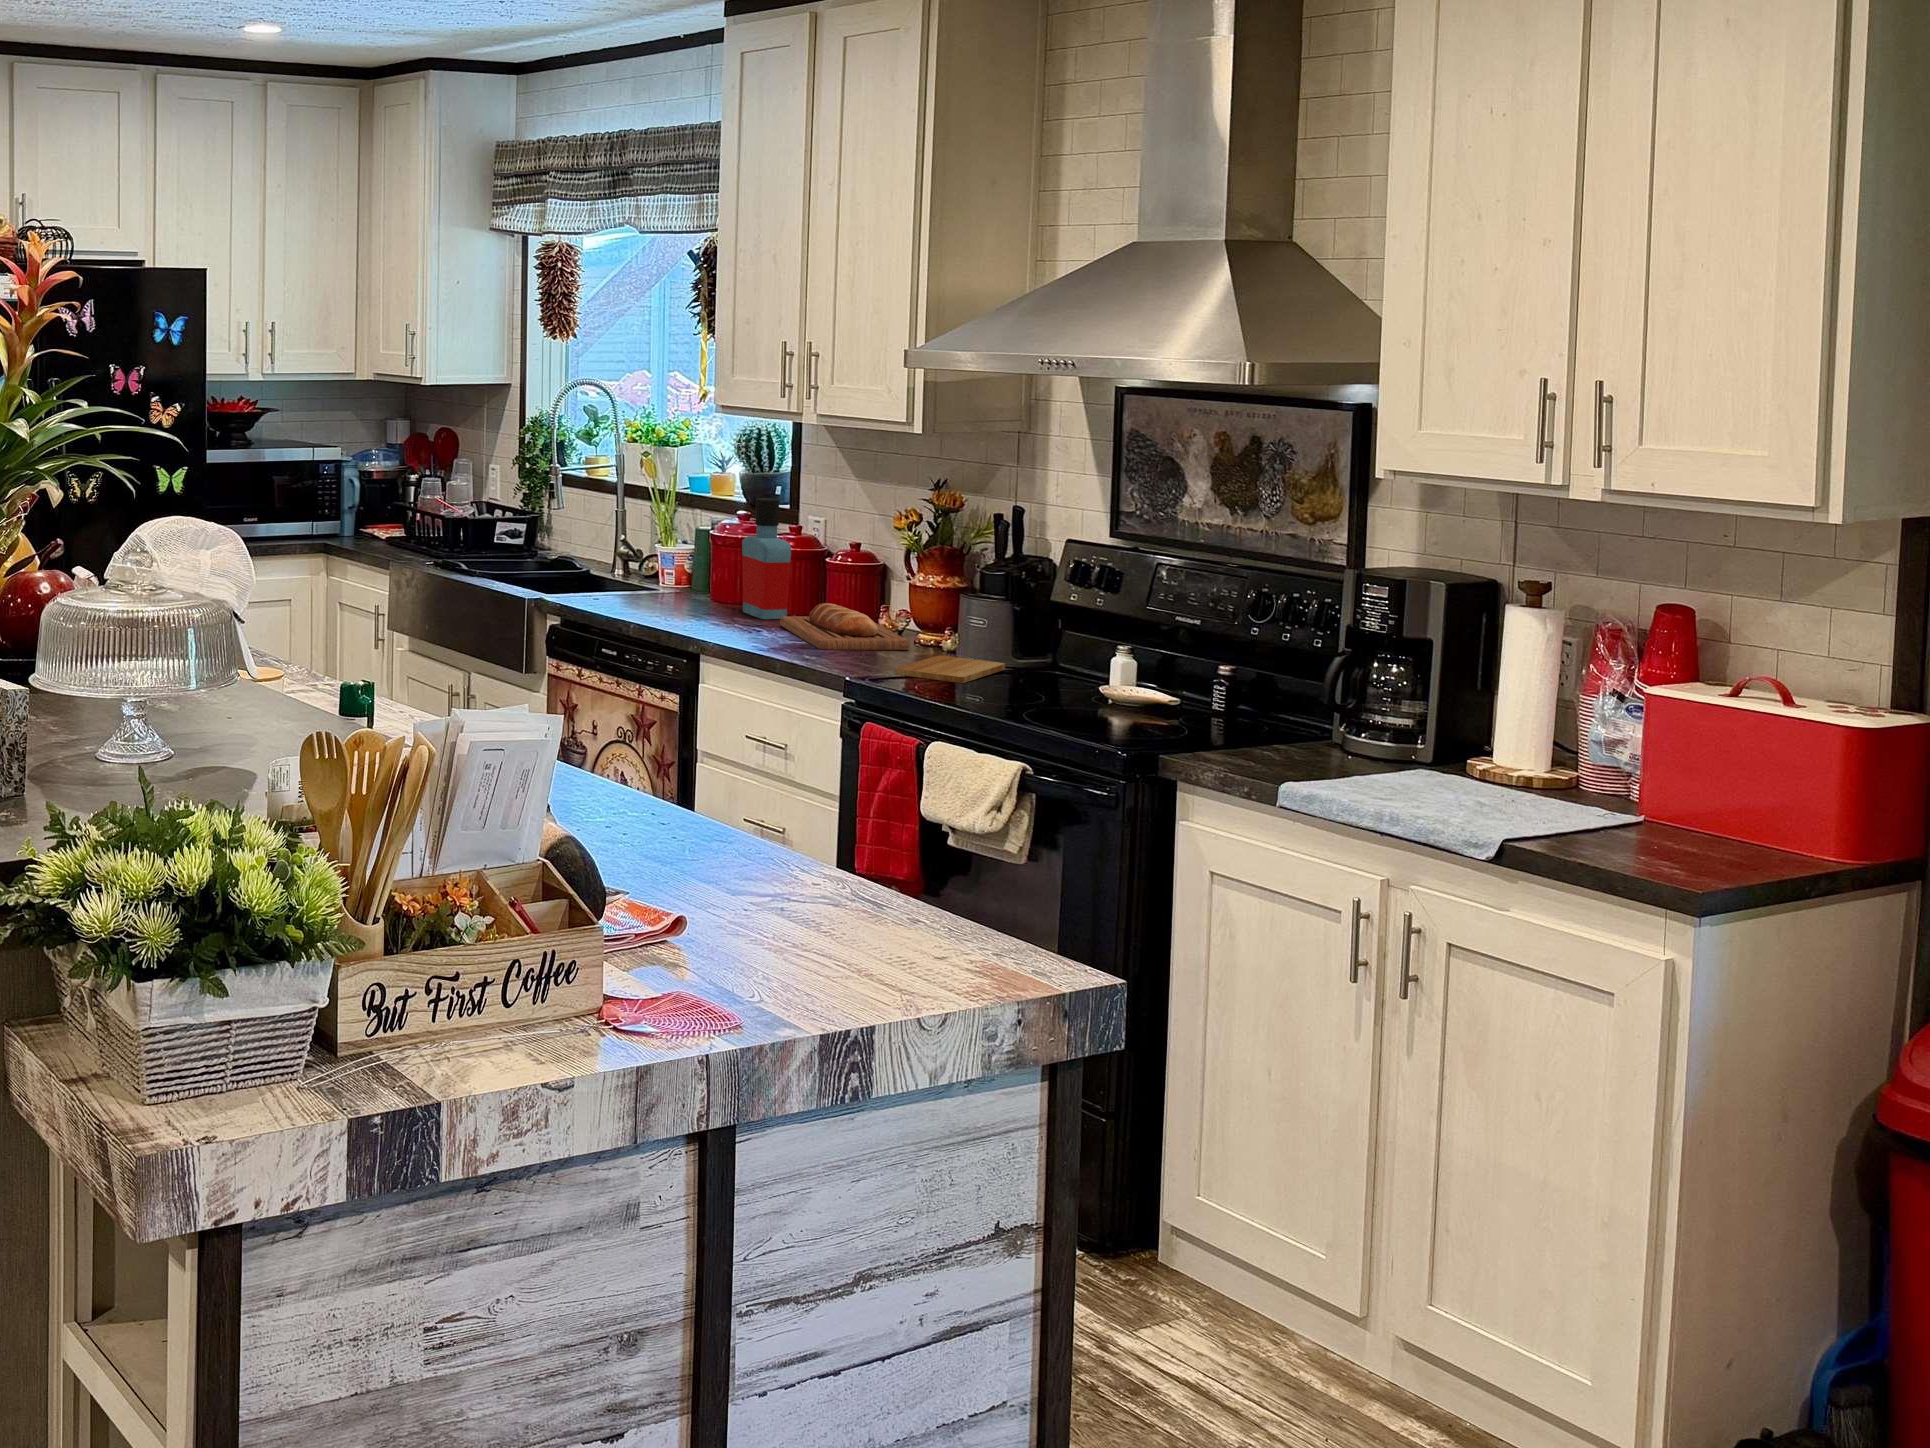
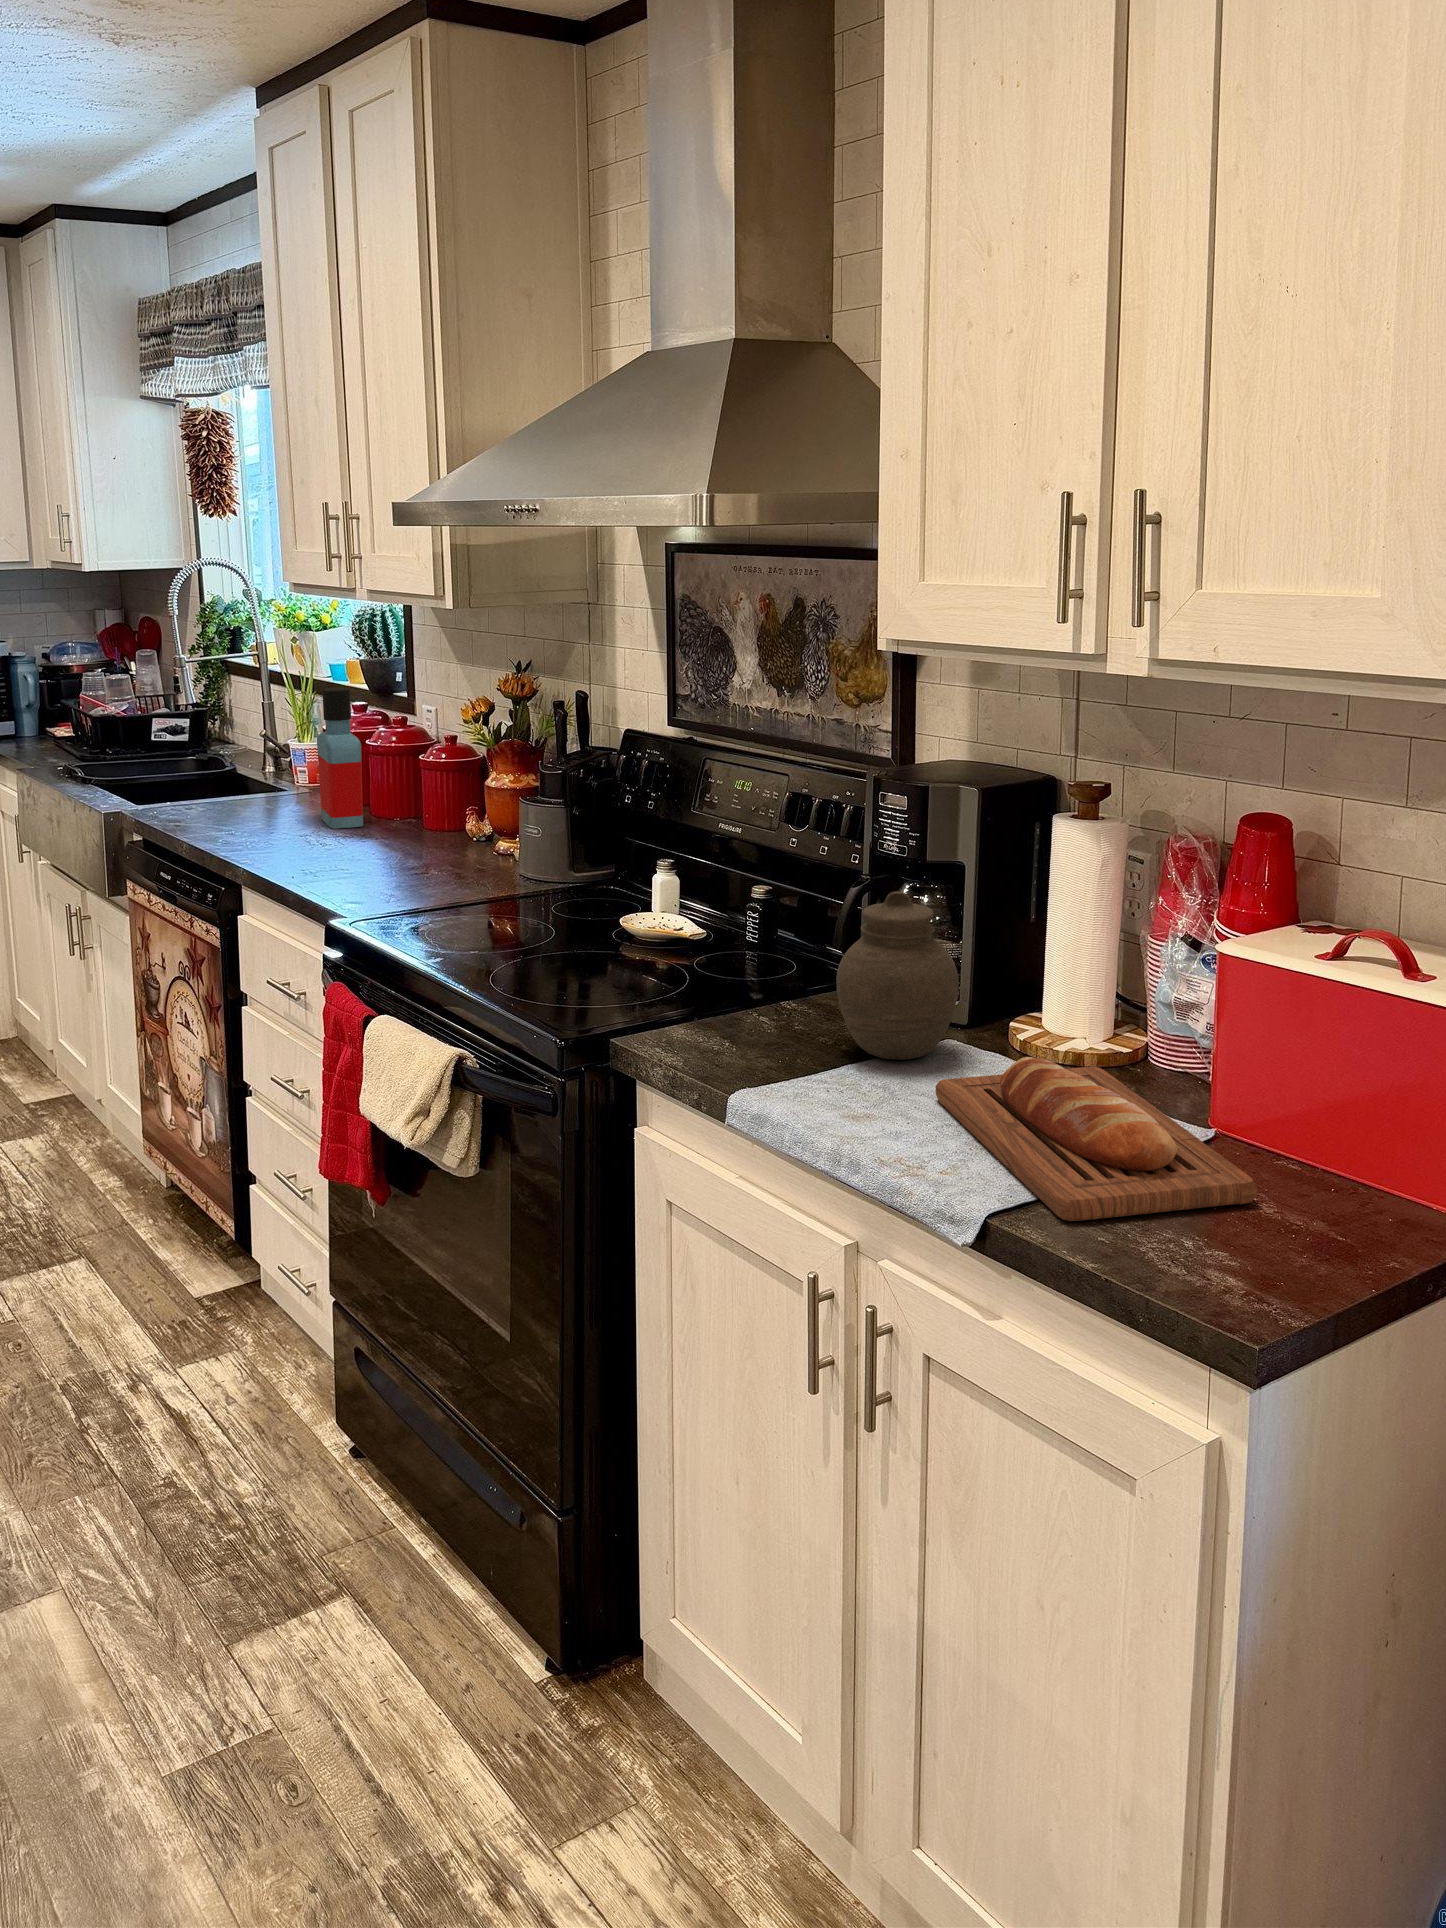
bread loaf: present [780,603,909,650] -> present [936,1057,1257,1221]
jar: none [1340,652,1437,775] -> present [836,891,959,1060]
cutting board: present [895,655,1005,683] -> none [389,878,537,921]

